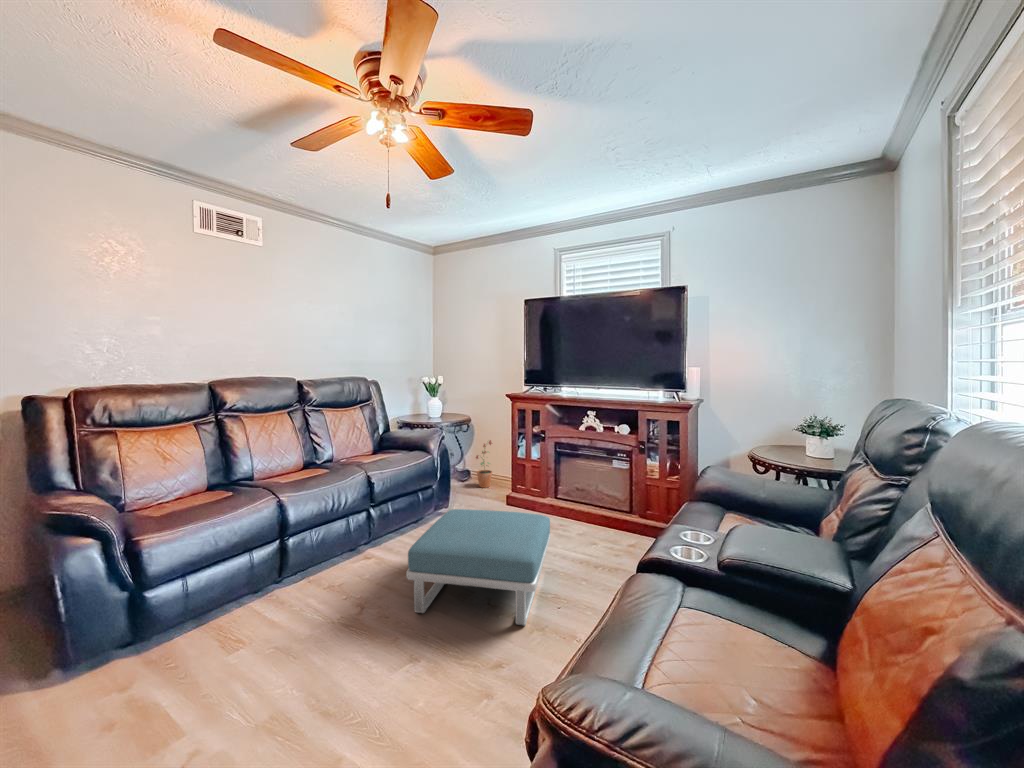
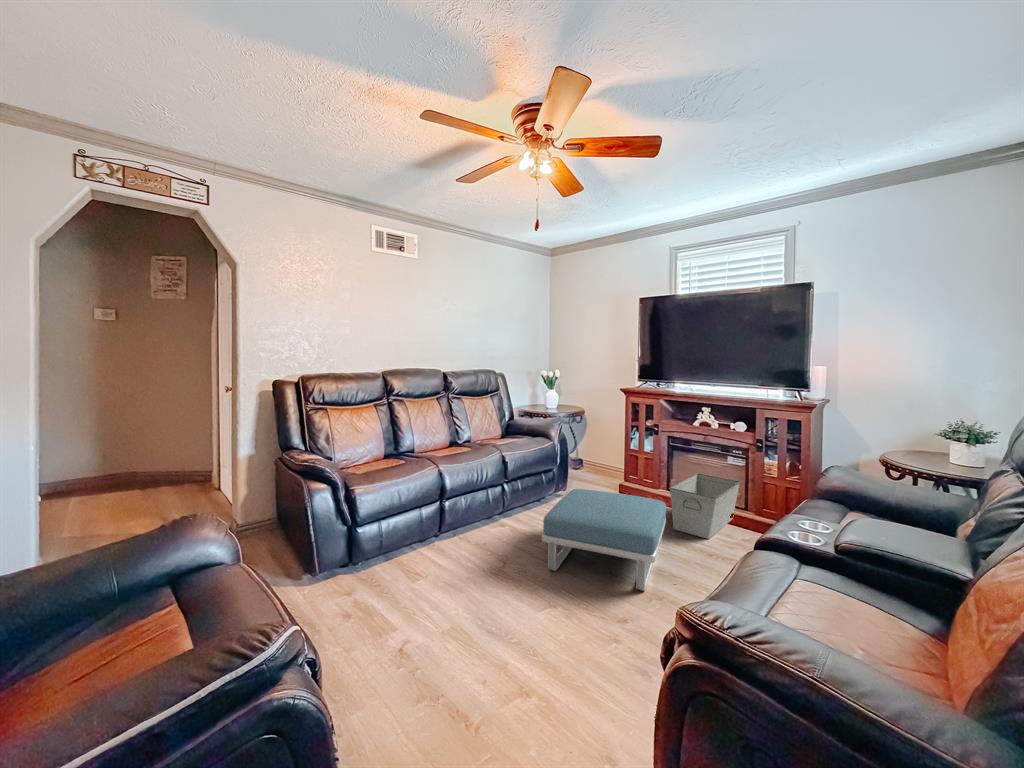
potted plant: present [476,440,492,488] -> none [588,431,606,475]
storage bin: none [555,481,625,551] -> present [670,474,740,539]

